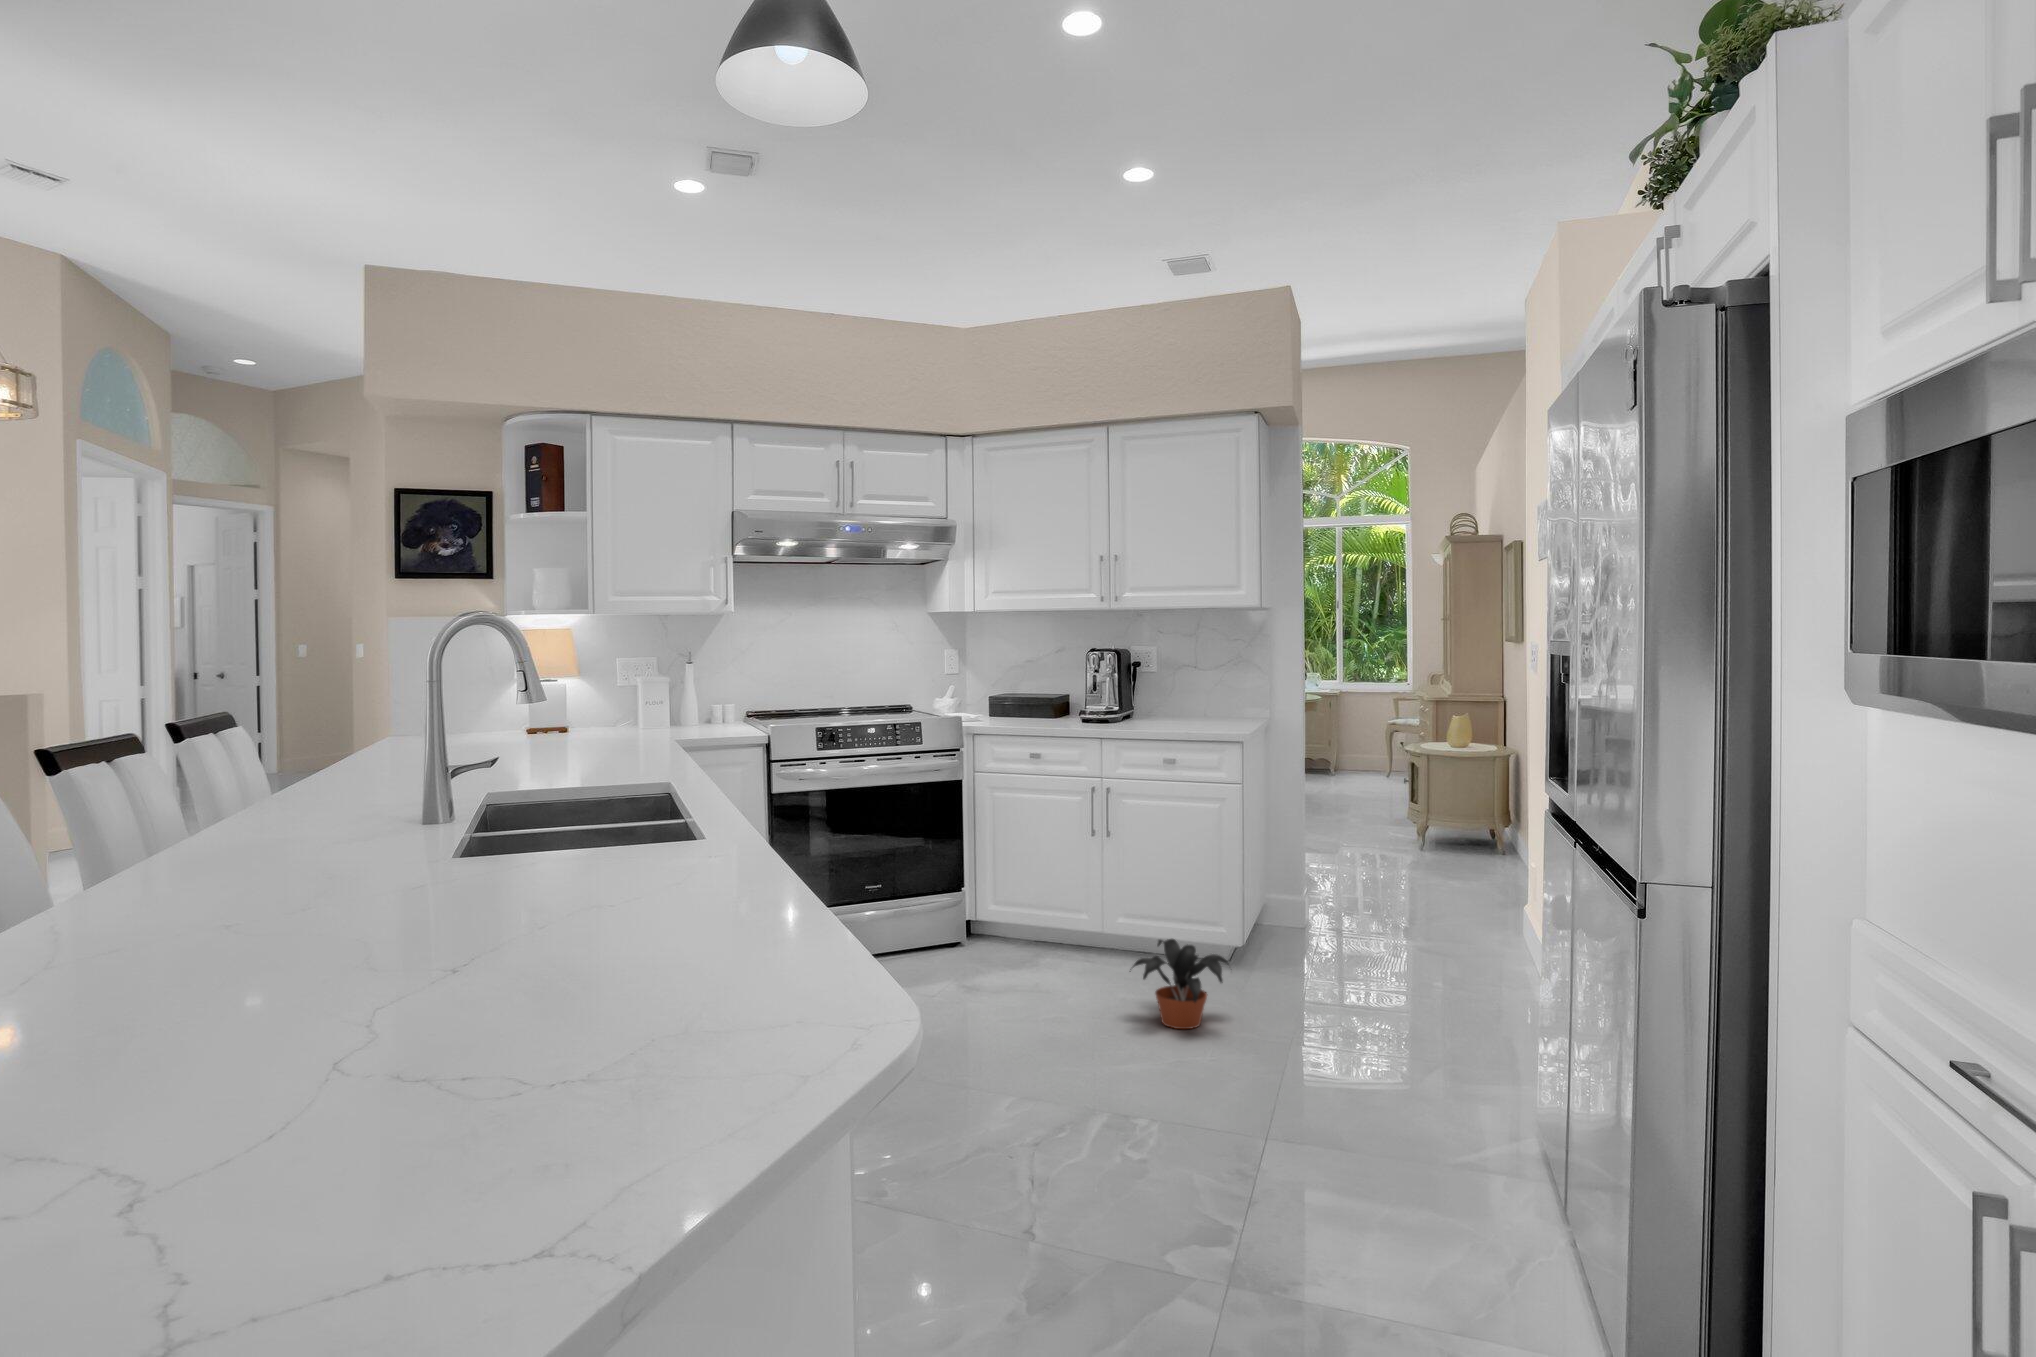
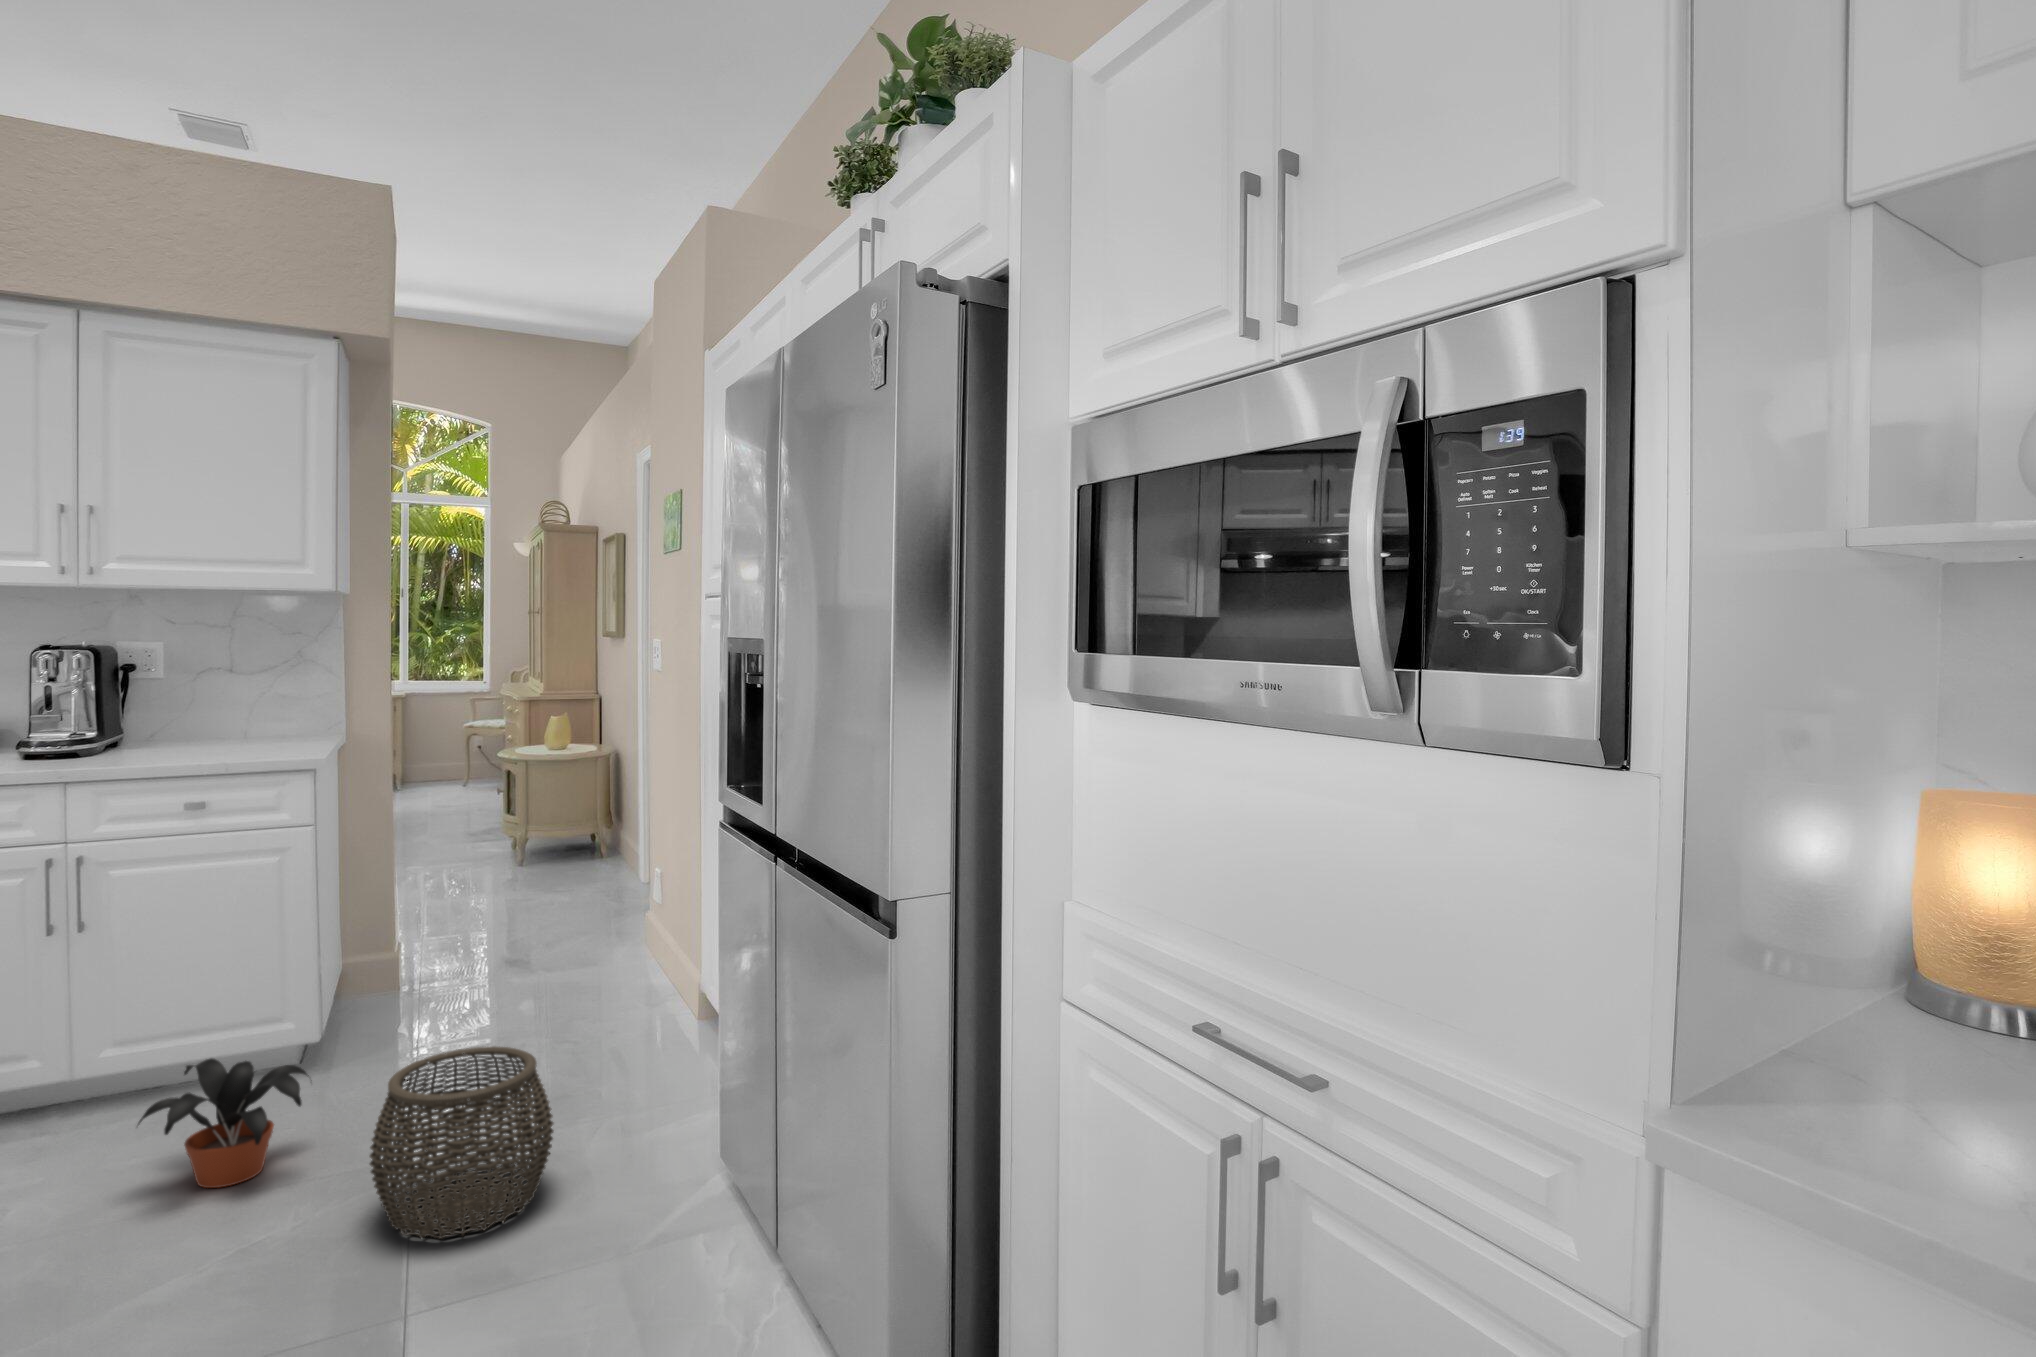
woven basket: none [1260,966,1394,1108] -> present [370,1046,553,1239]

